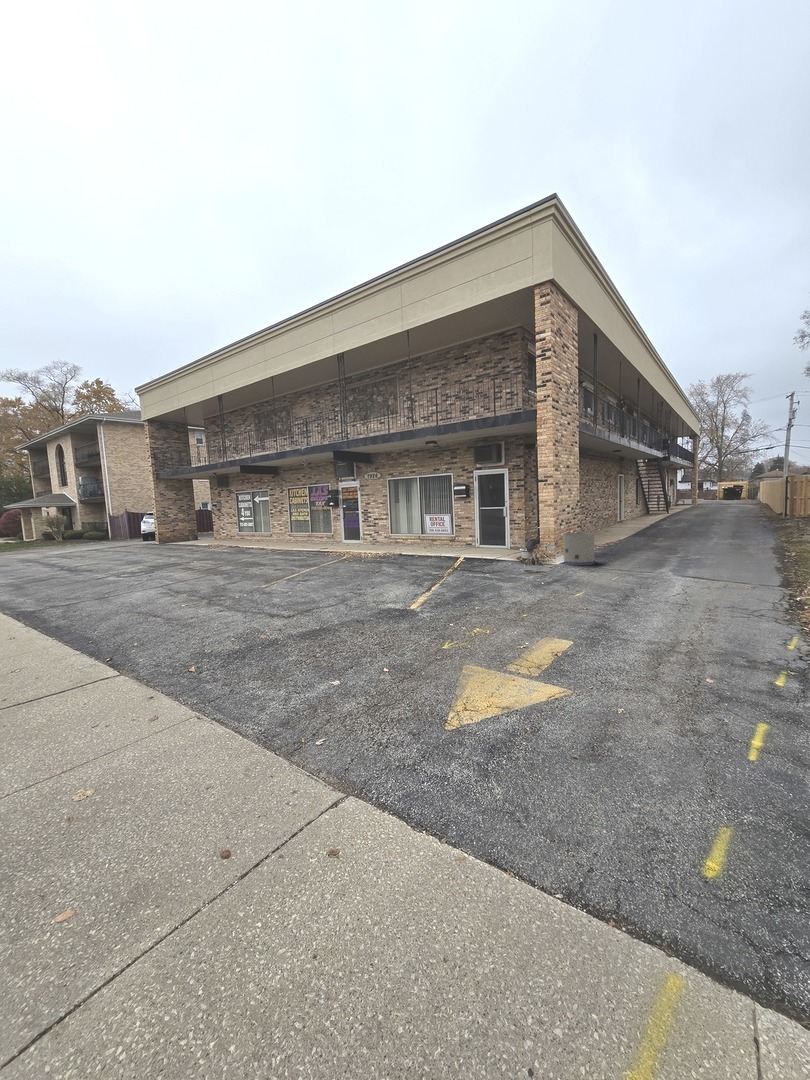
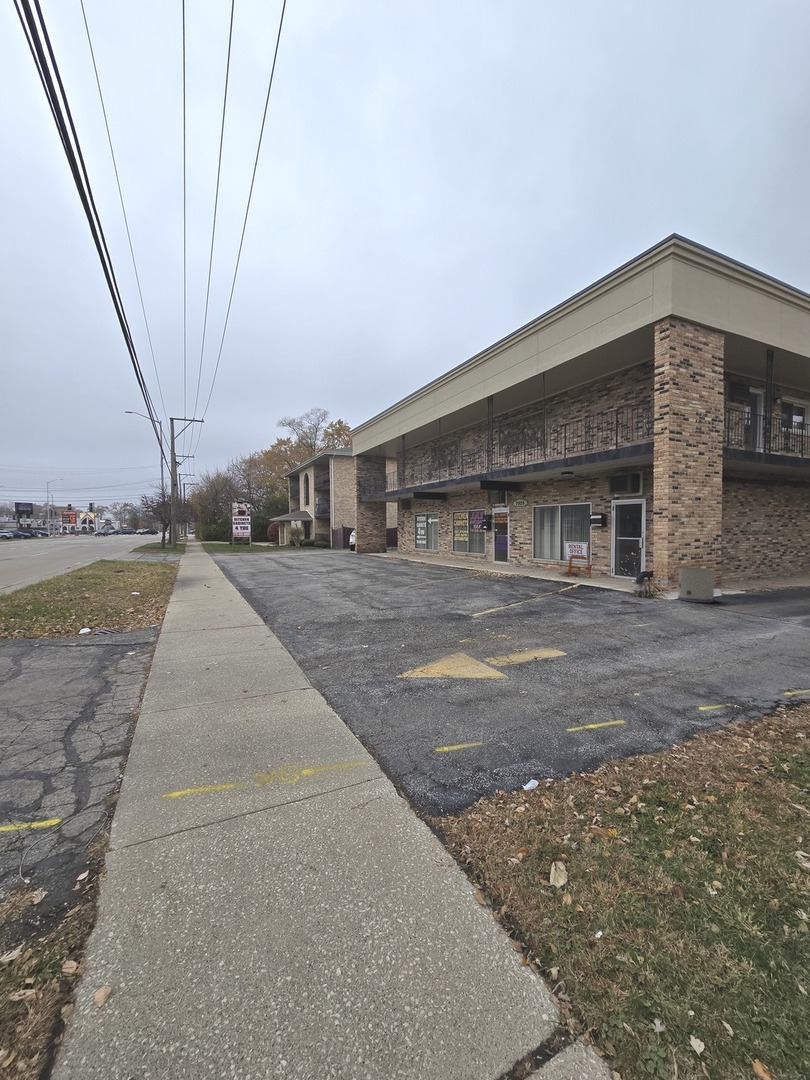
bench: none [432,513,459,551] -> present [568,542,591,577]

